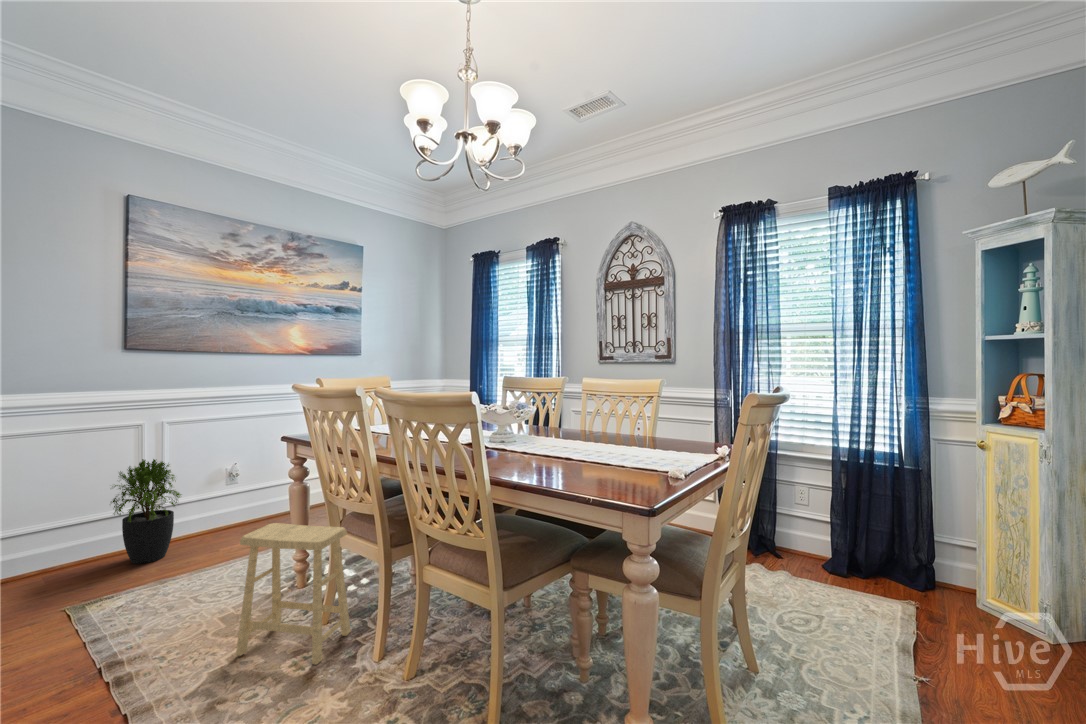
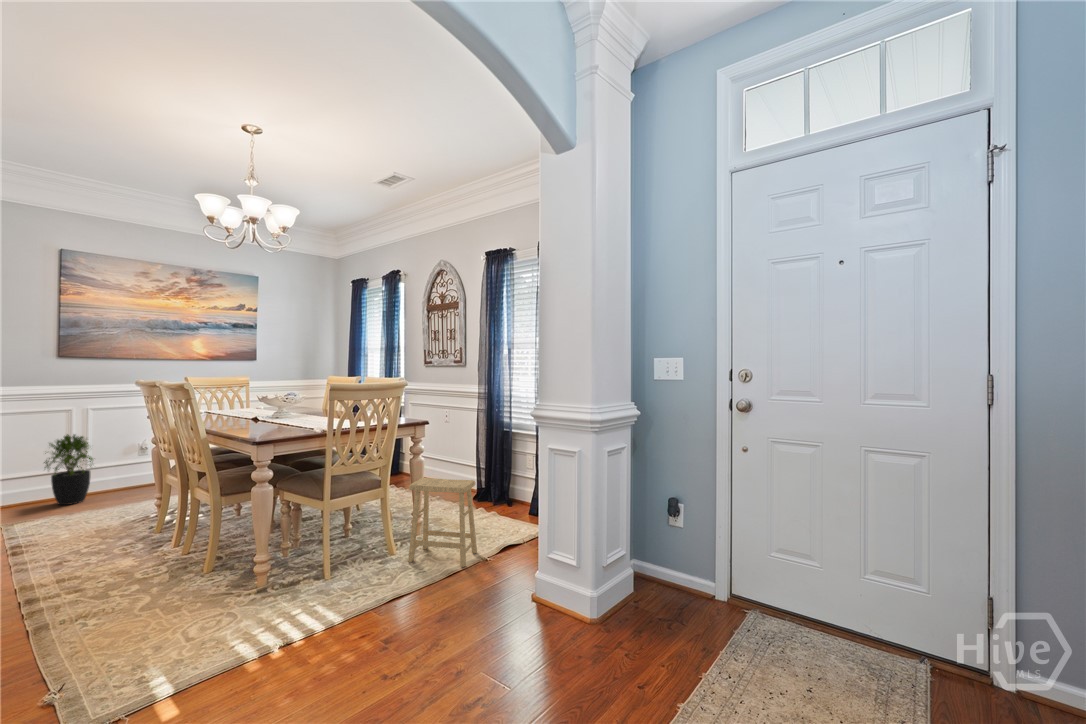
footstool: present [236,523,351,665] -> present [408,478,477,567]

